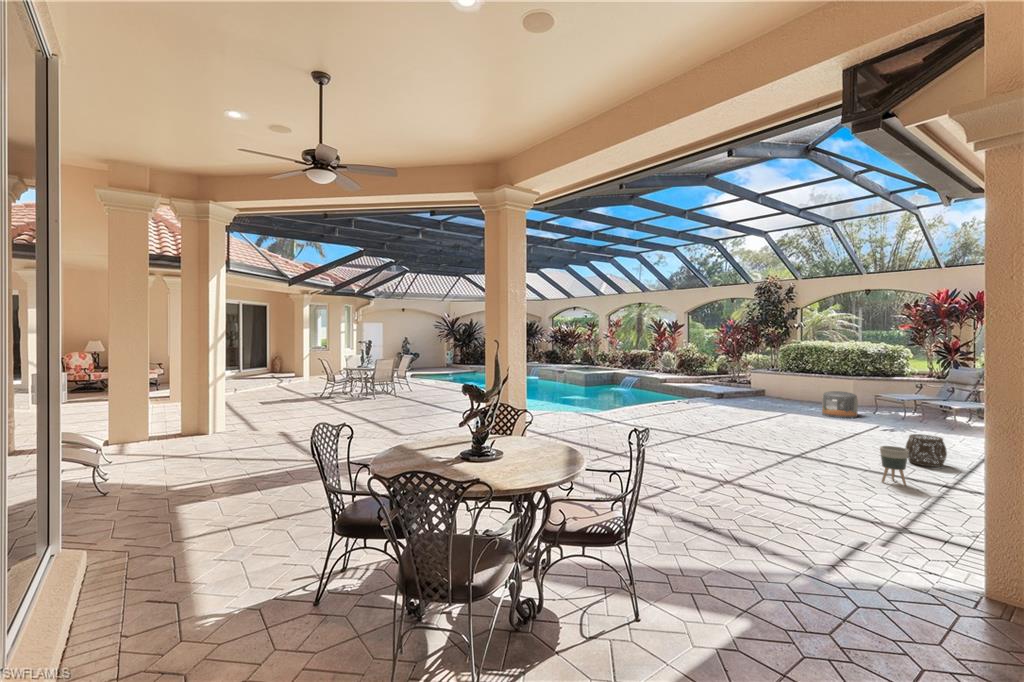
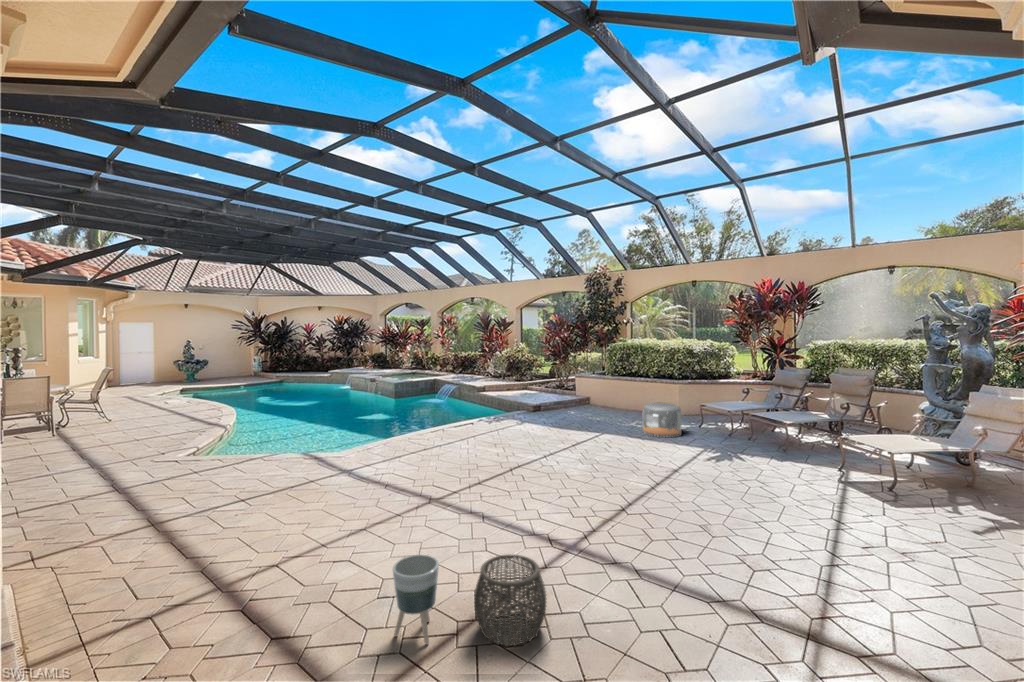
woven basket: present [906,434,947,467] -> present [474,554,546,647]
planter: present [880,446,909,486] -> present [393,555,439,645]

